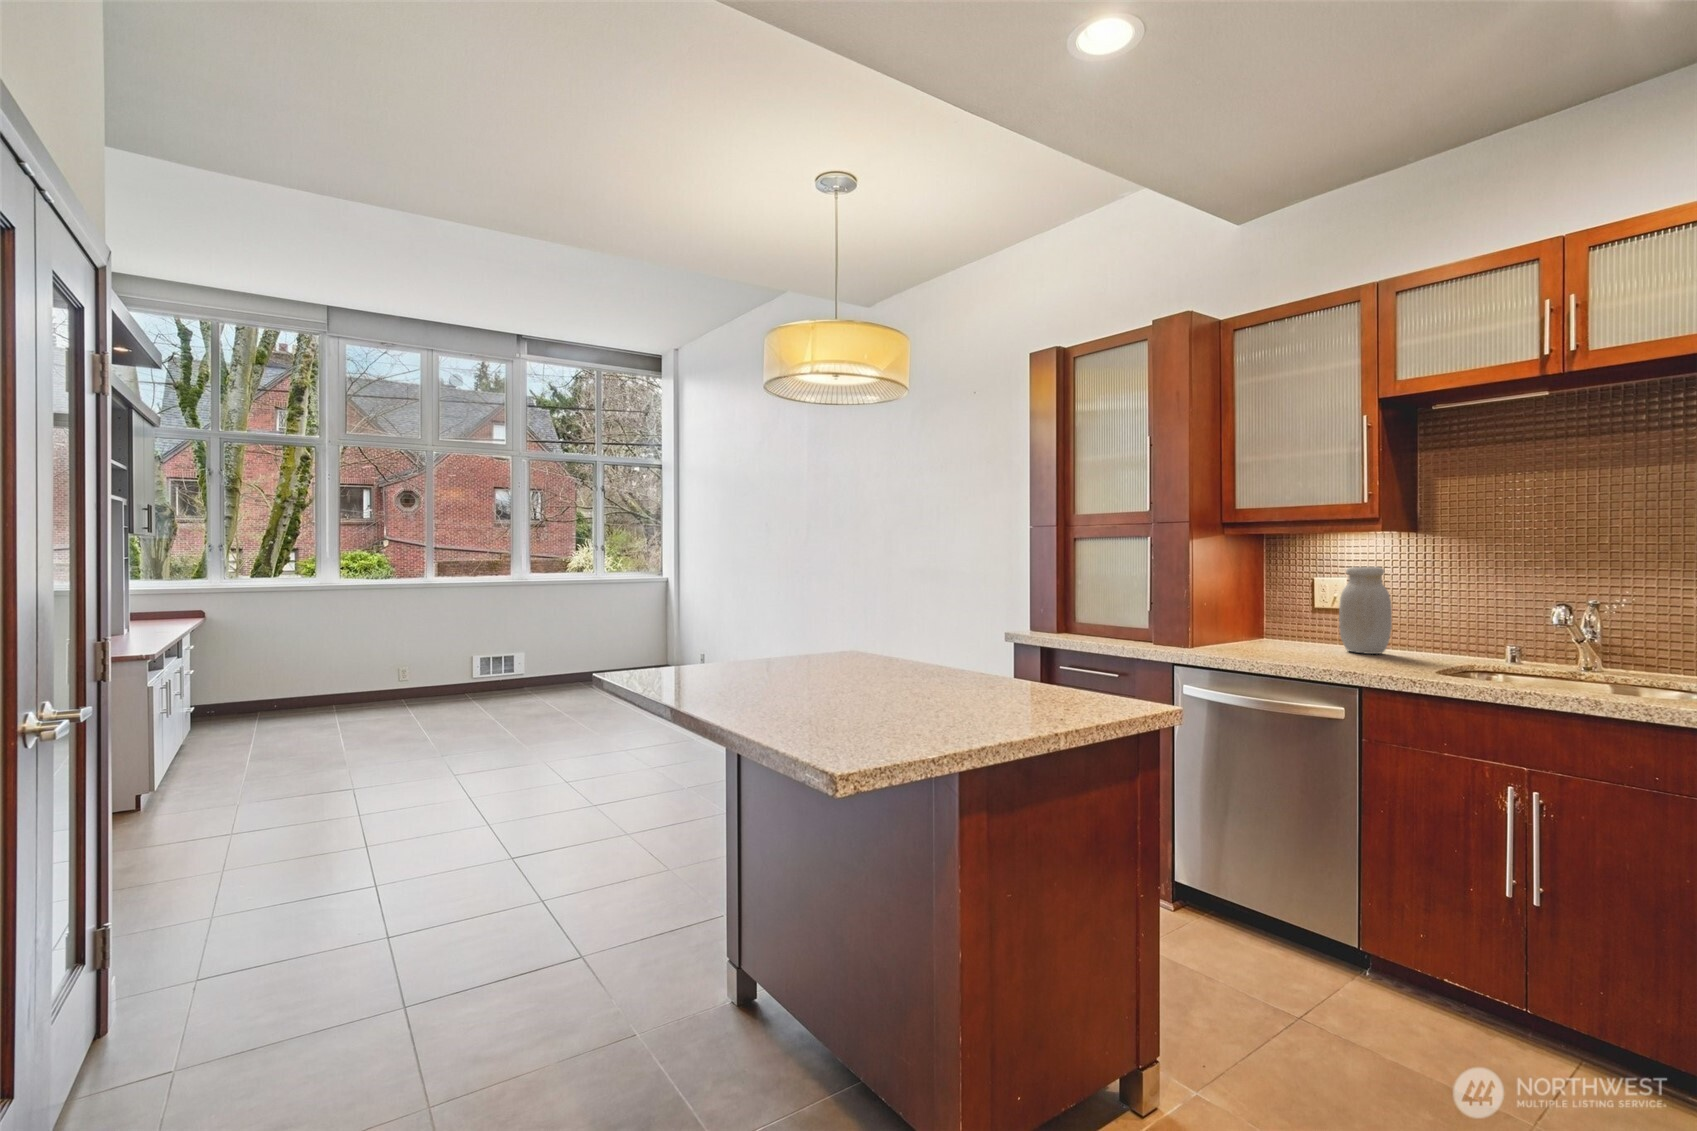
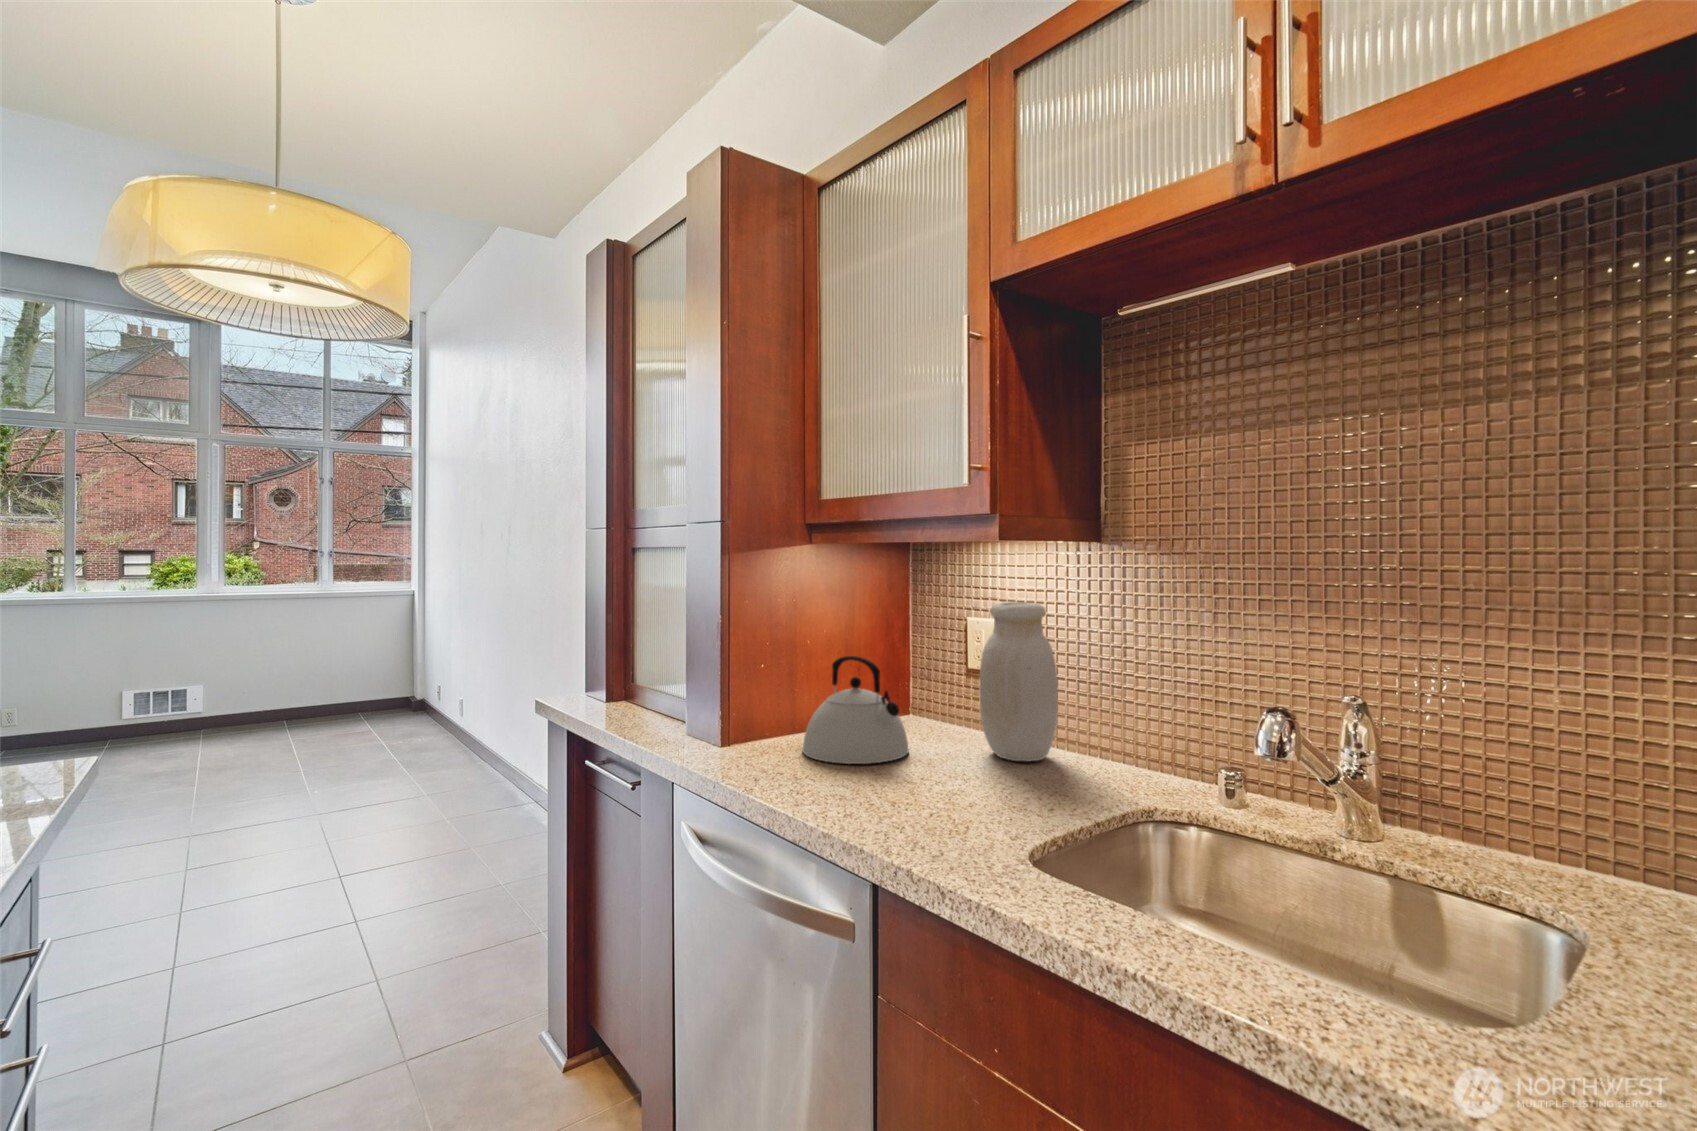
kettle: none [1236,597,1304,653] -> present [802,656,909,764]

